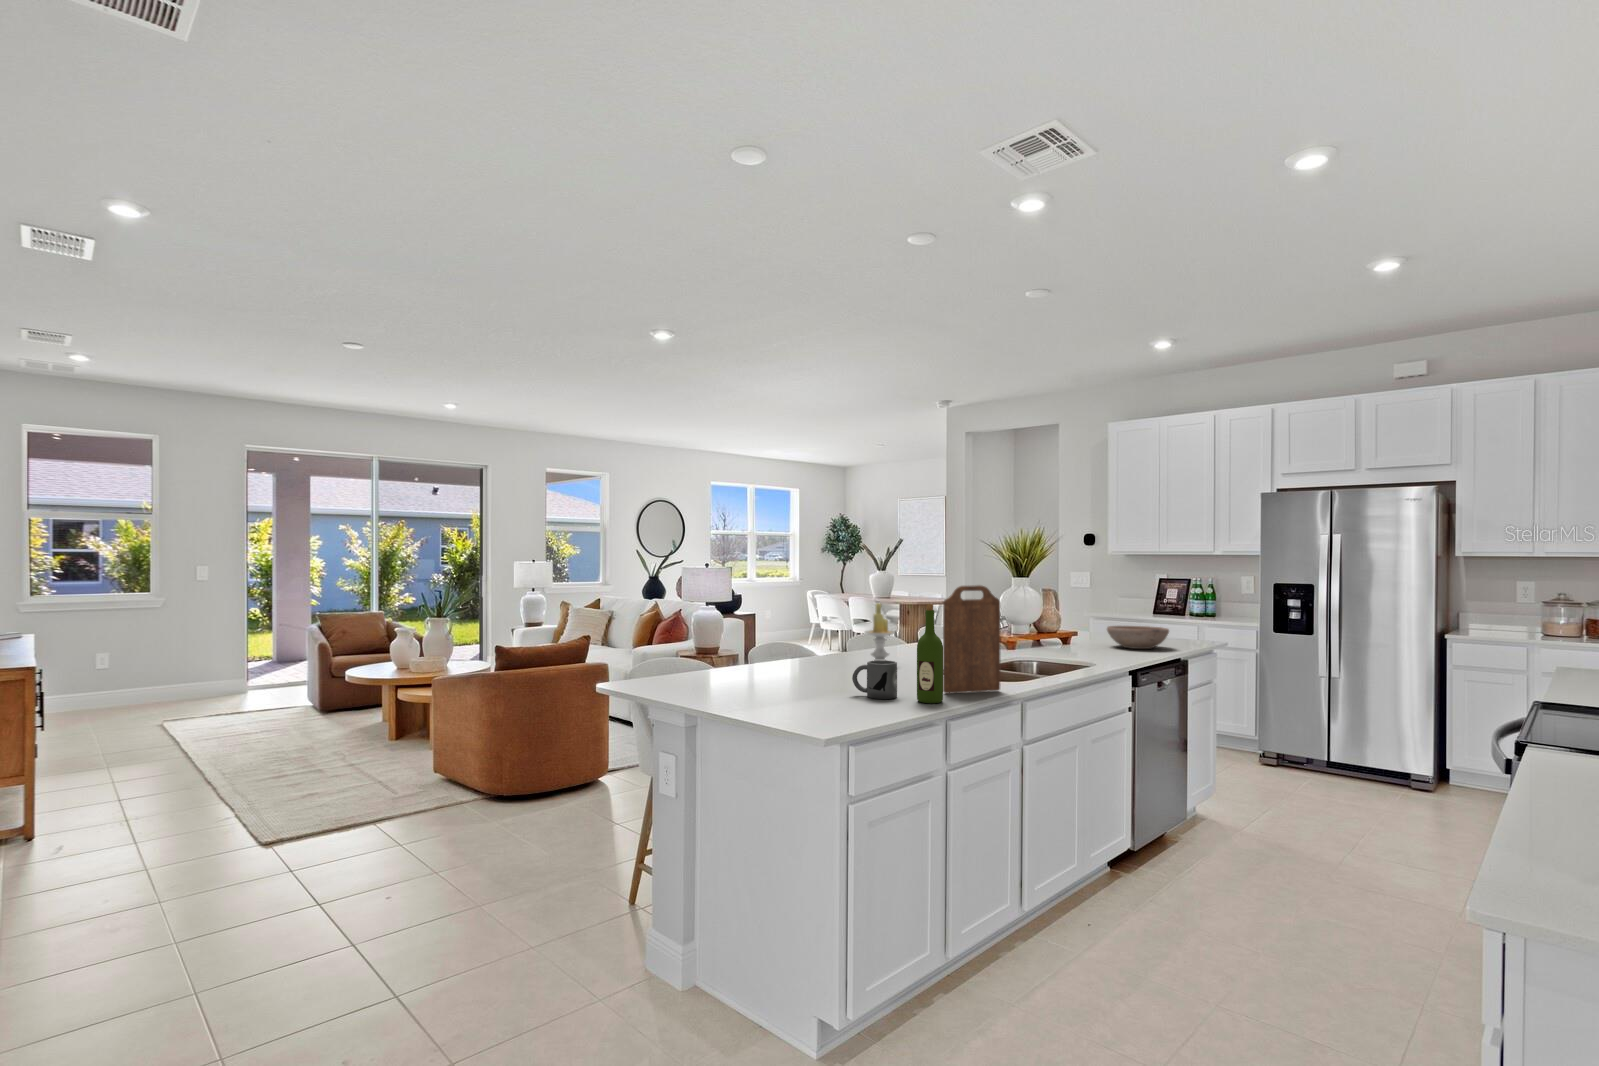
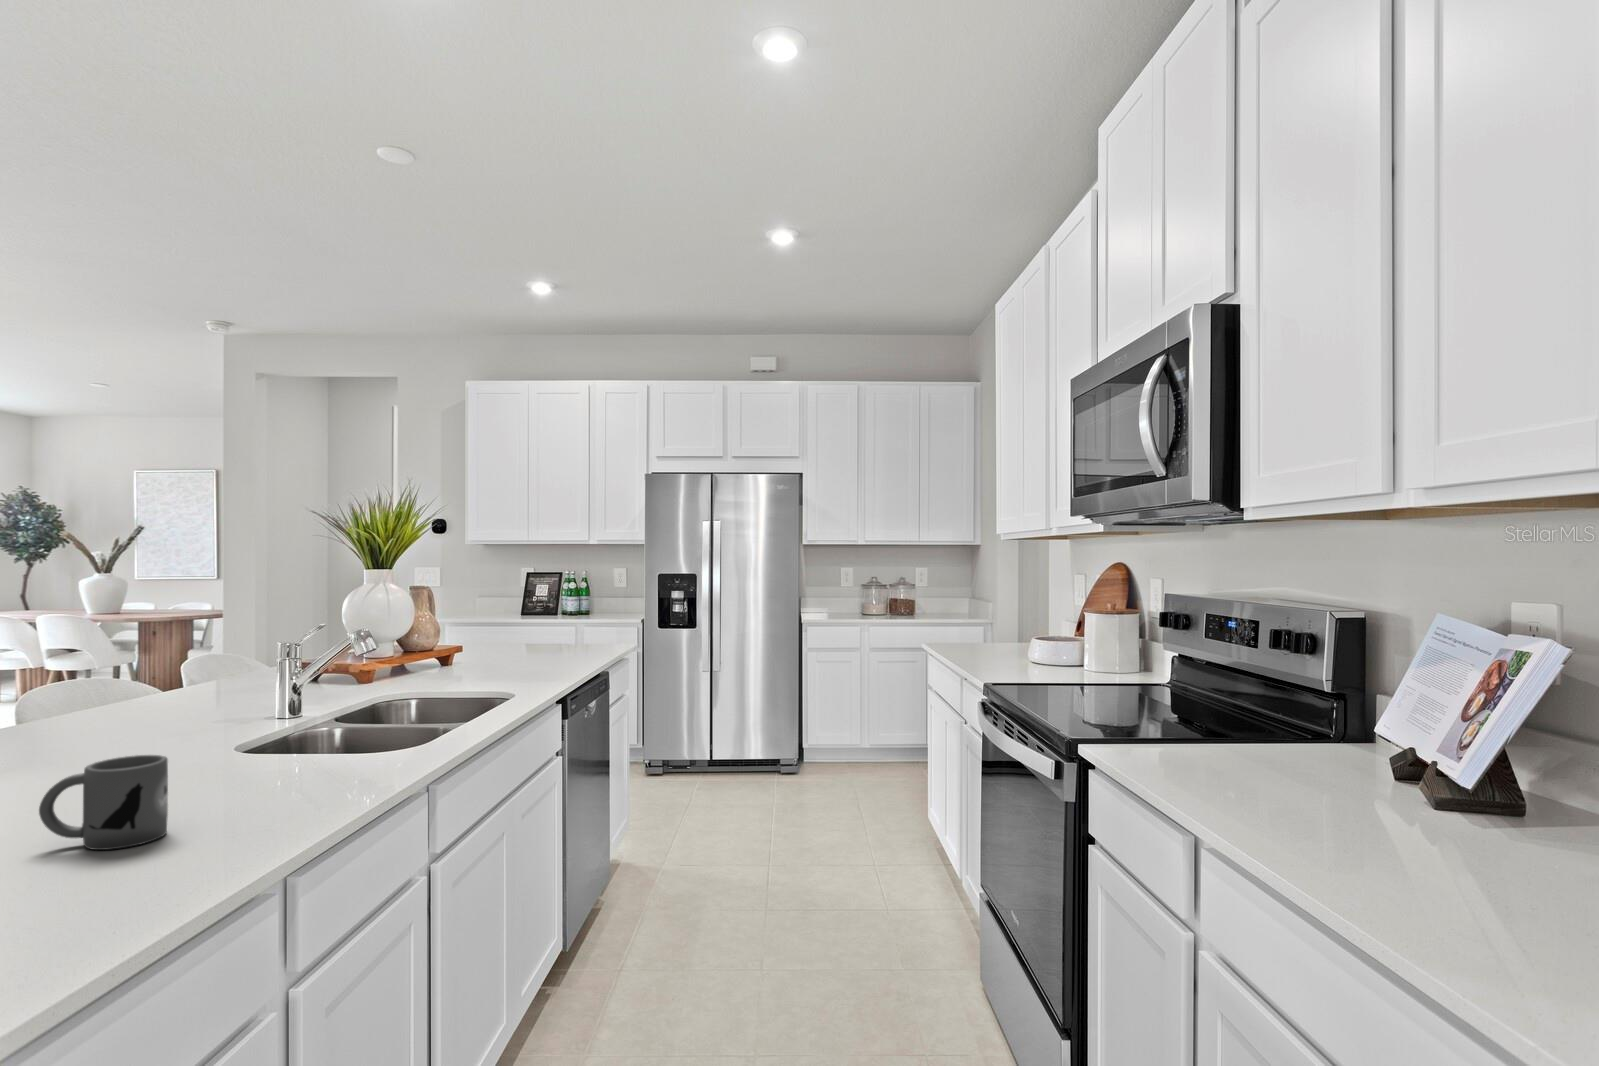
cutting board: present [943,585,1000,693] -> none [277,585,393,799]
candle: present [865,603,895,660] -> none [73,627,152,753]
wine bottle: present [917,604,943,703] -> none [221,626,284,837]
bowl: present [1107,626,1169,649] -> none [501,632,580,664]

